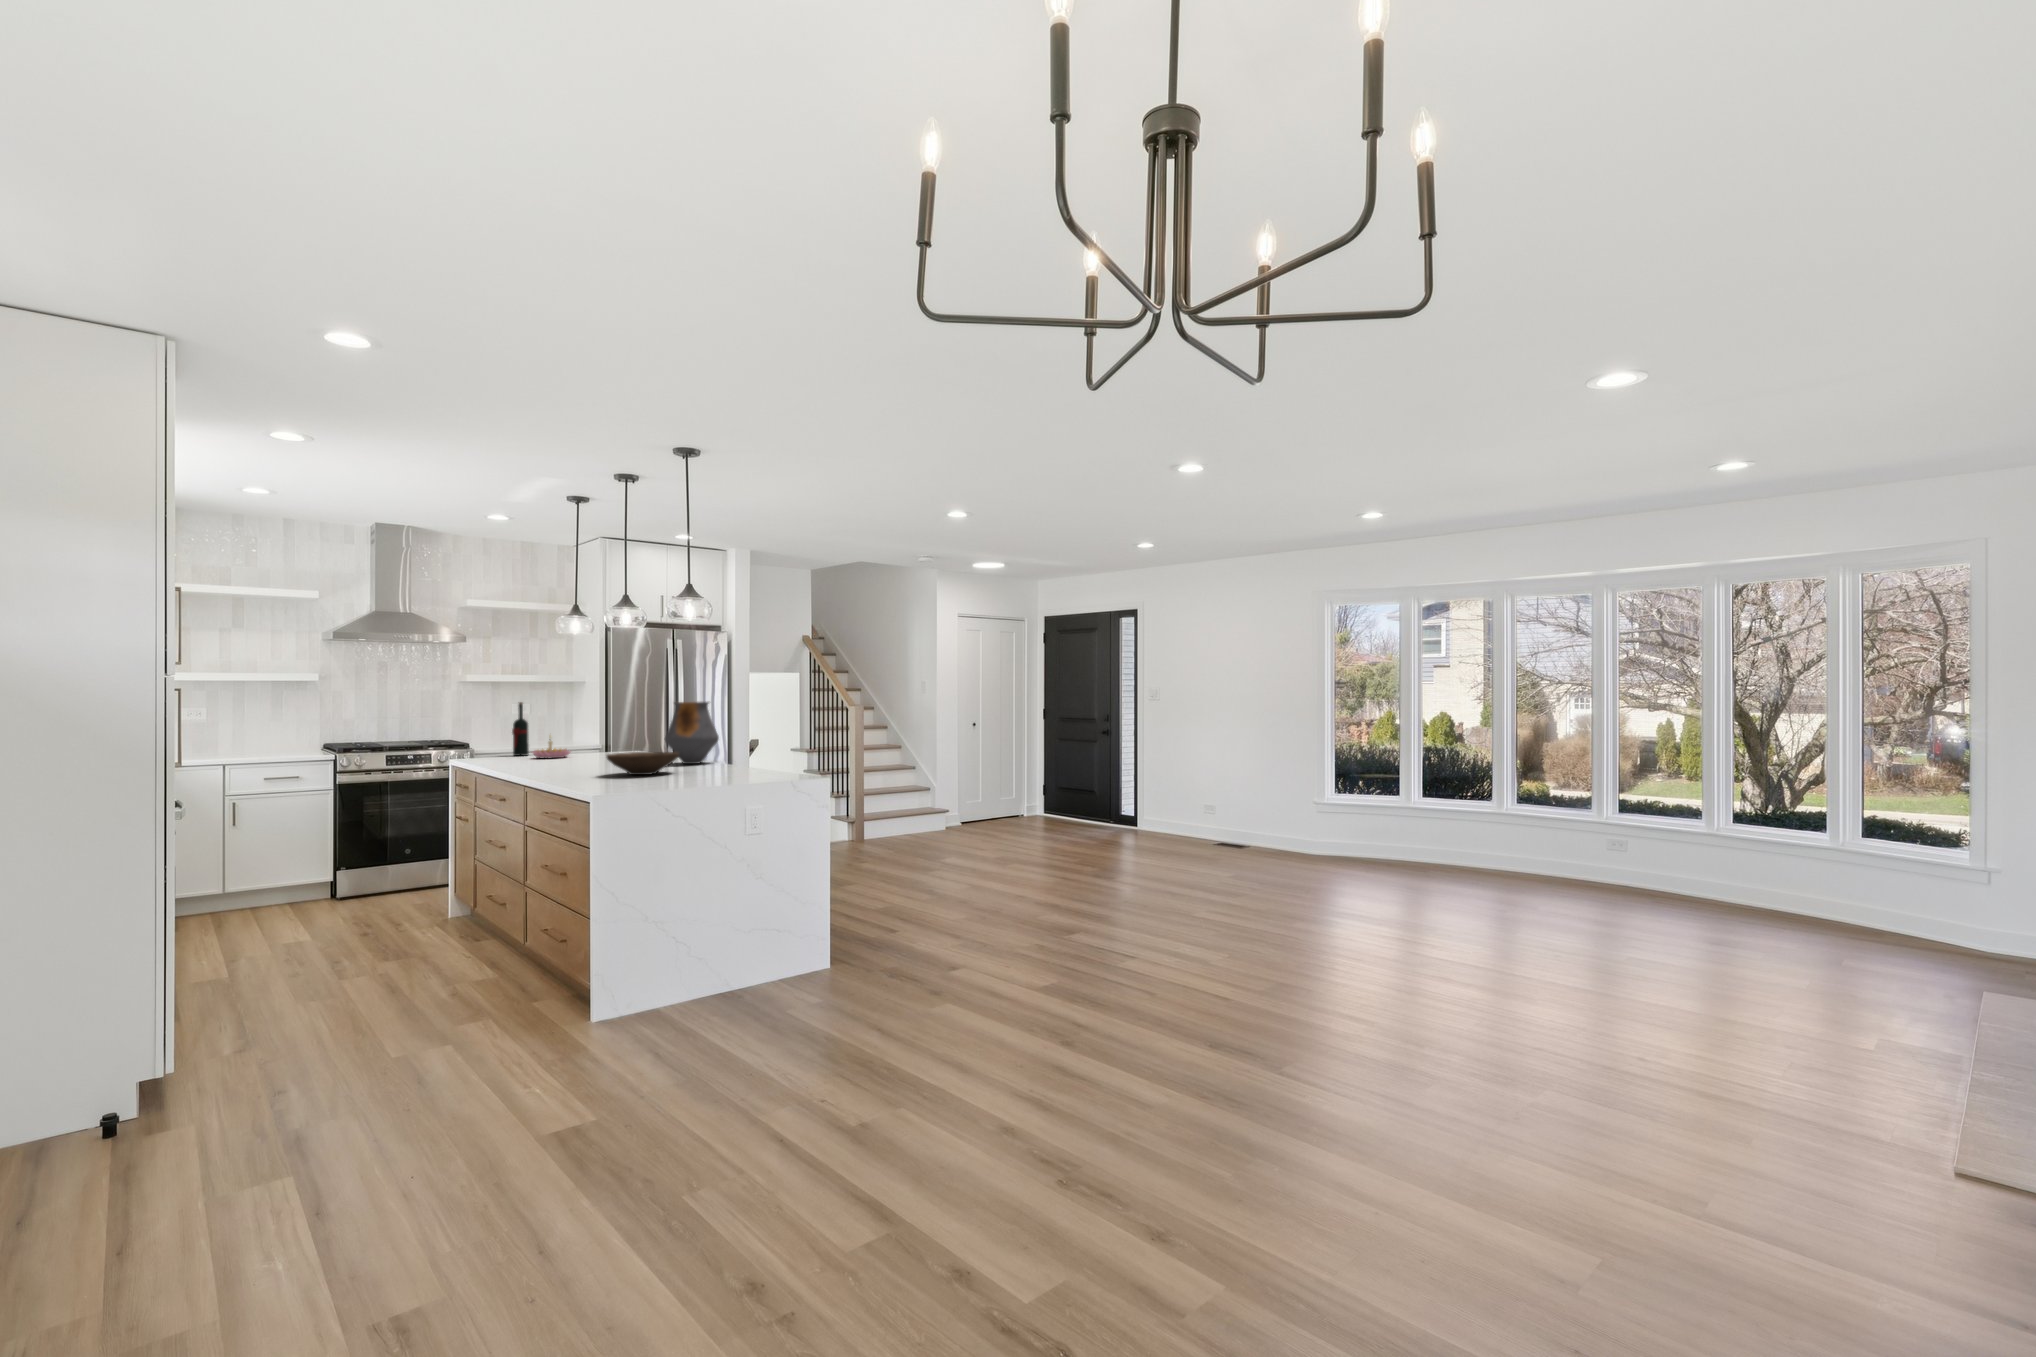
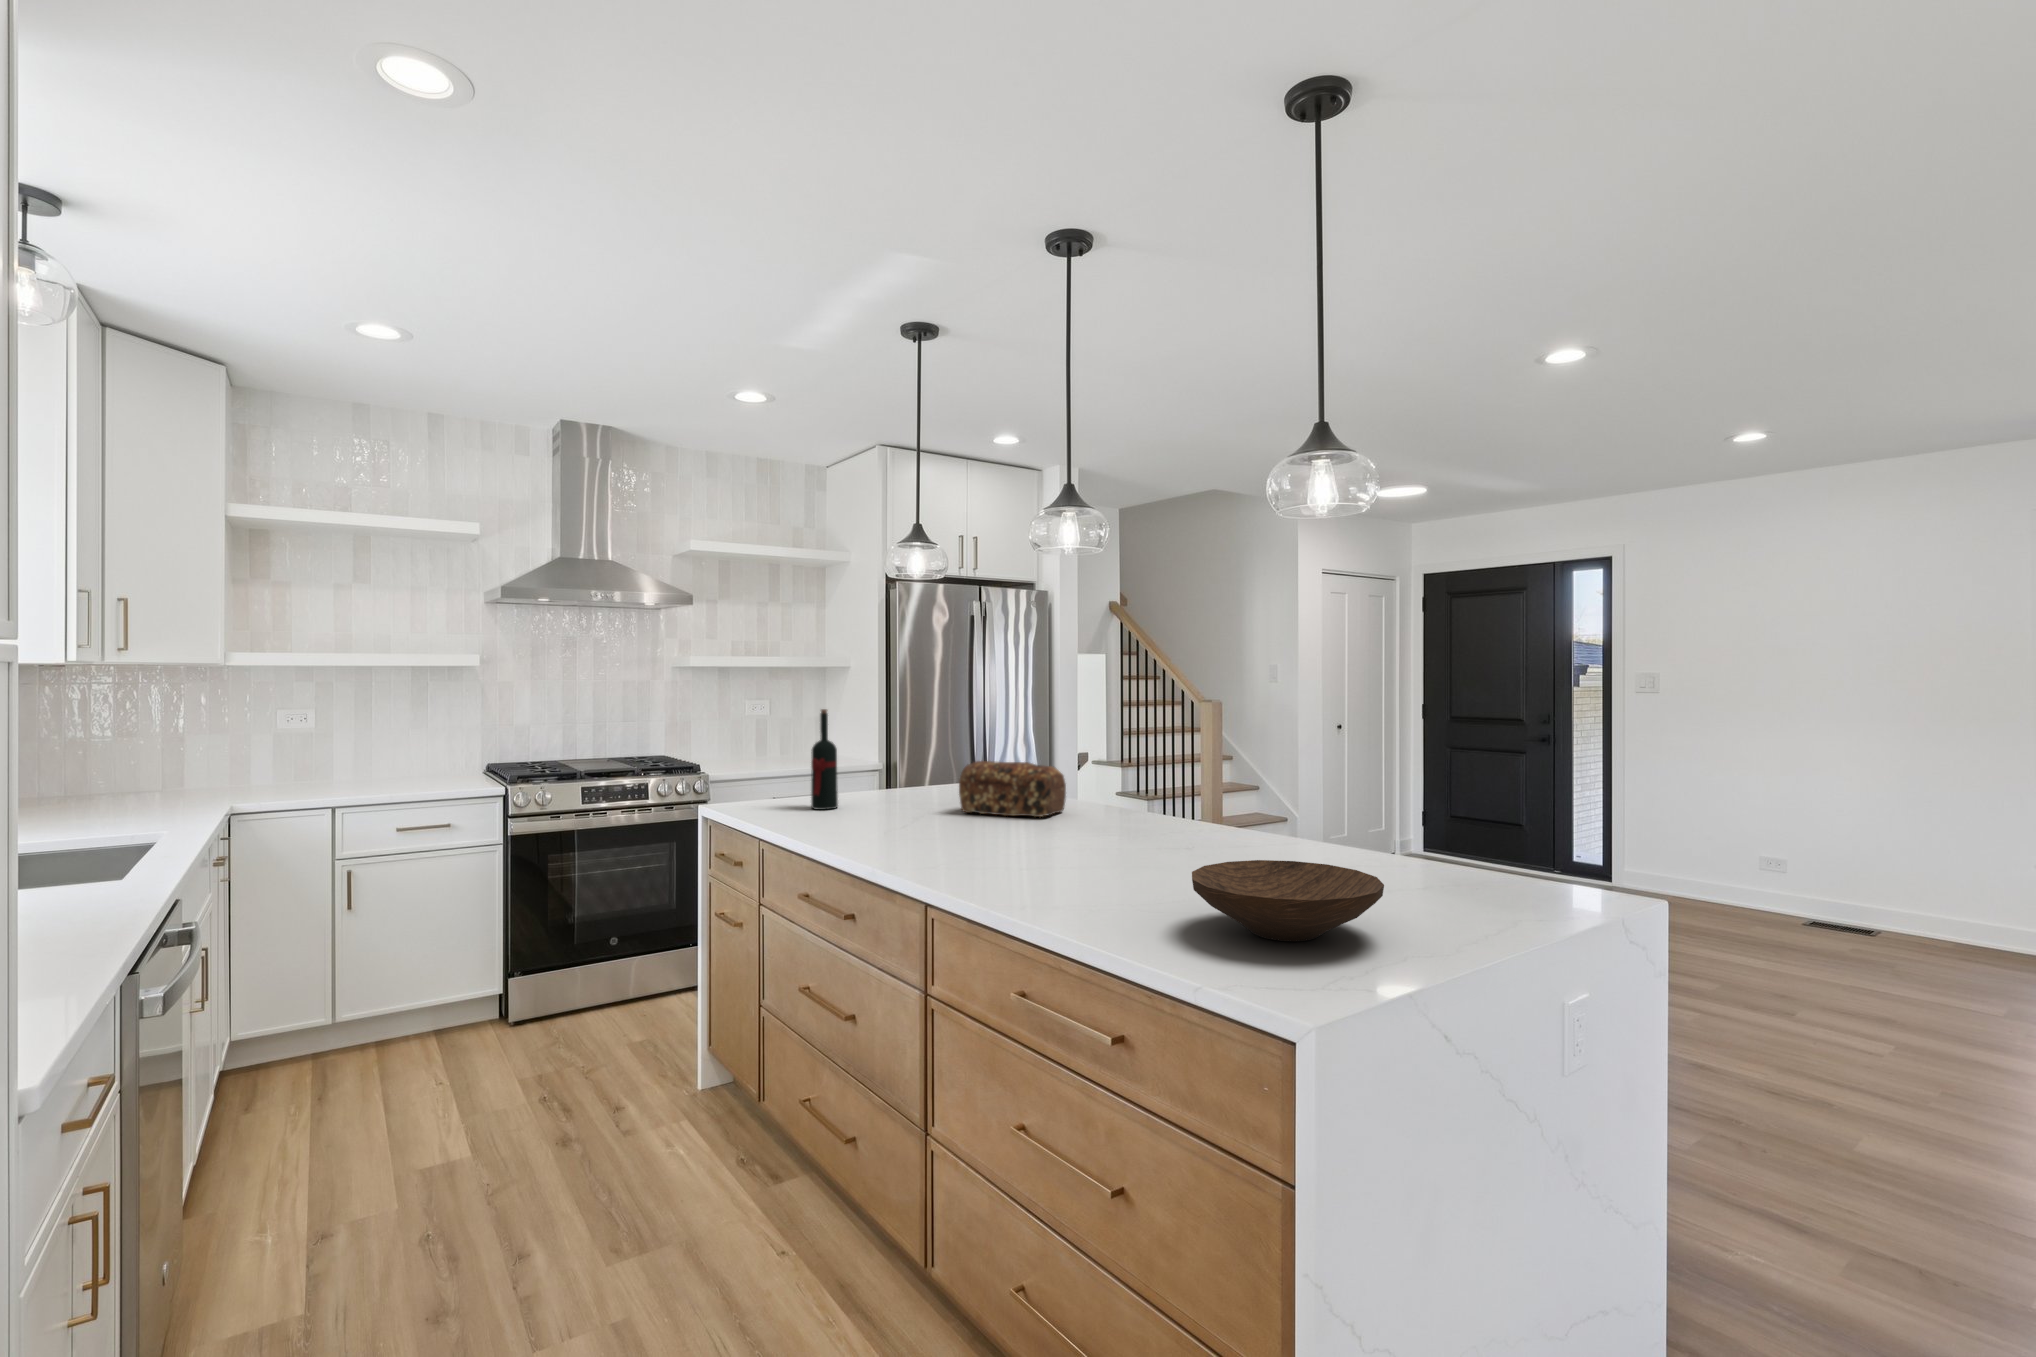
vase: present [665,702,719,764] -> none [1205,722,1327,868]
bread loaf: none [590,728,649,755] -> present [959,761,1066,817]
candle holder: present [533,736,570,758] -> none [859,772,930,823]

